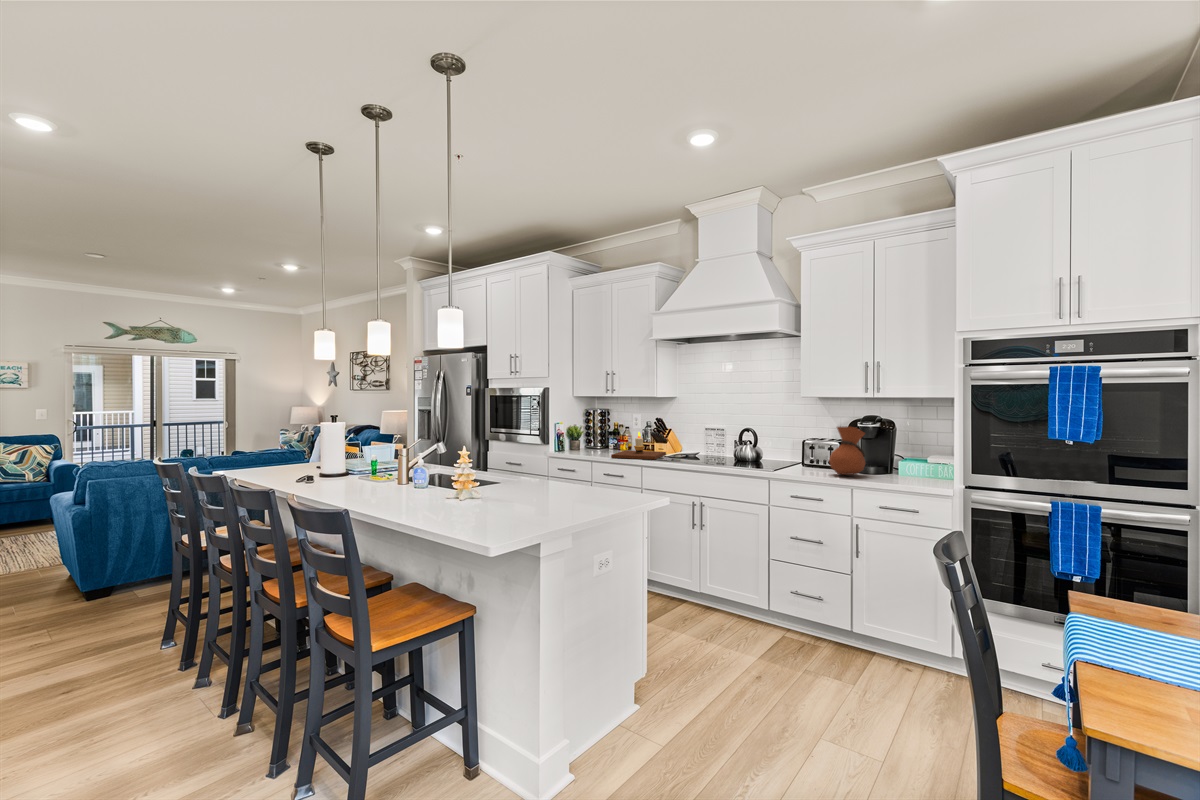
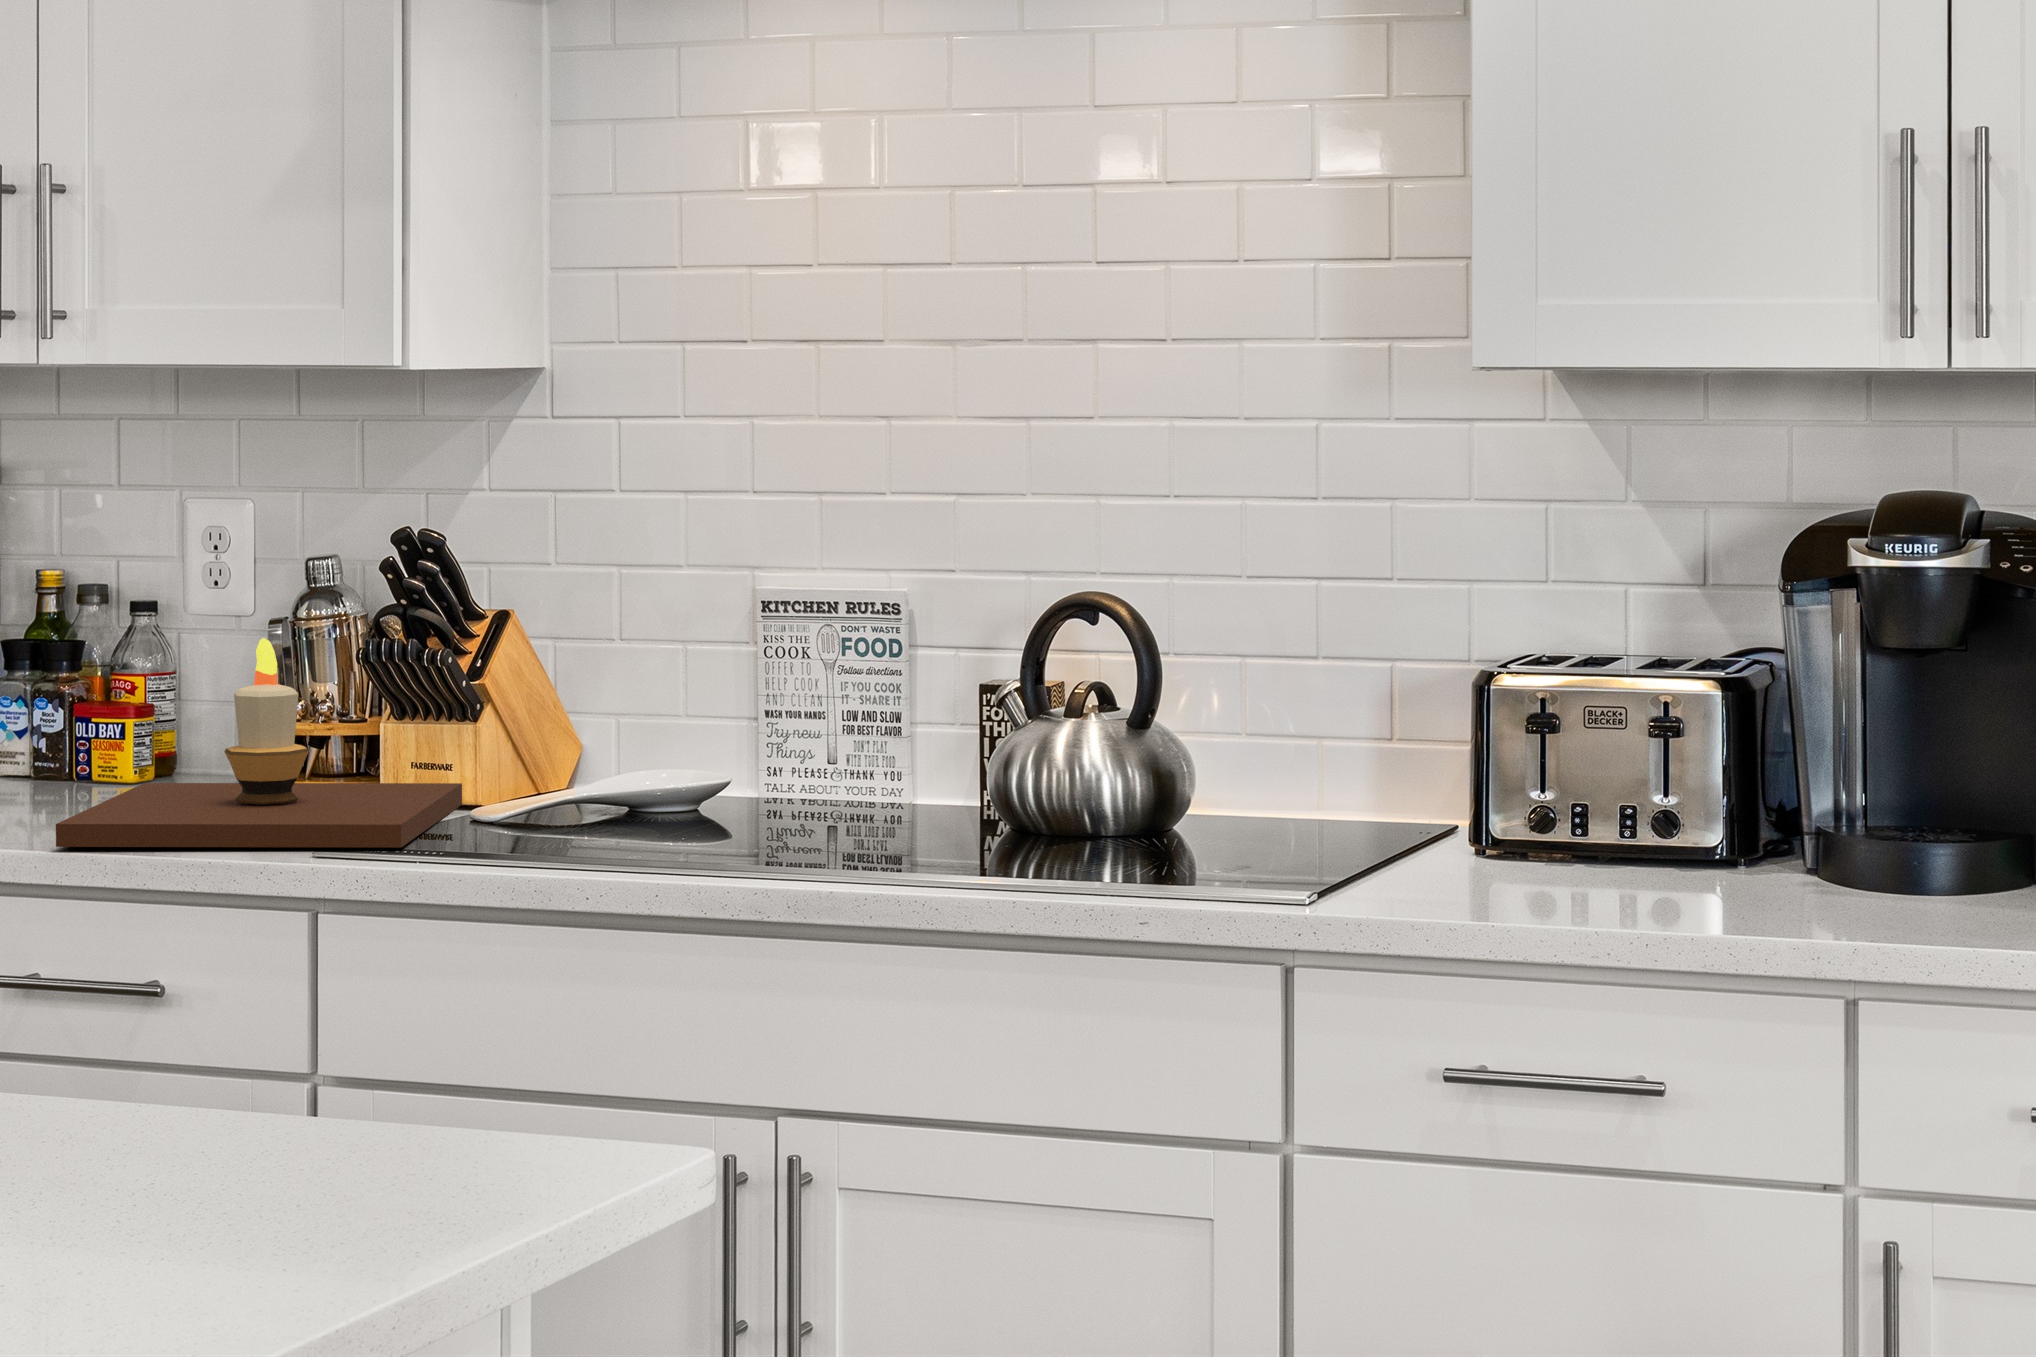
vase: present [829,426,865,475] -> none [1680,571,1921,907]

